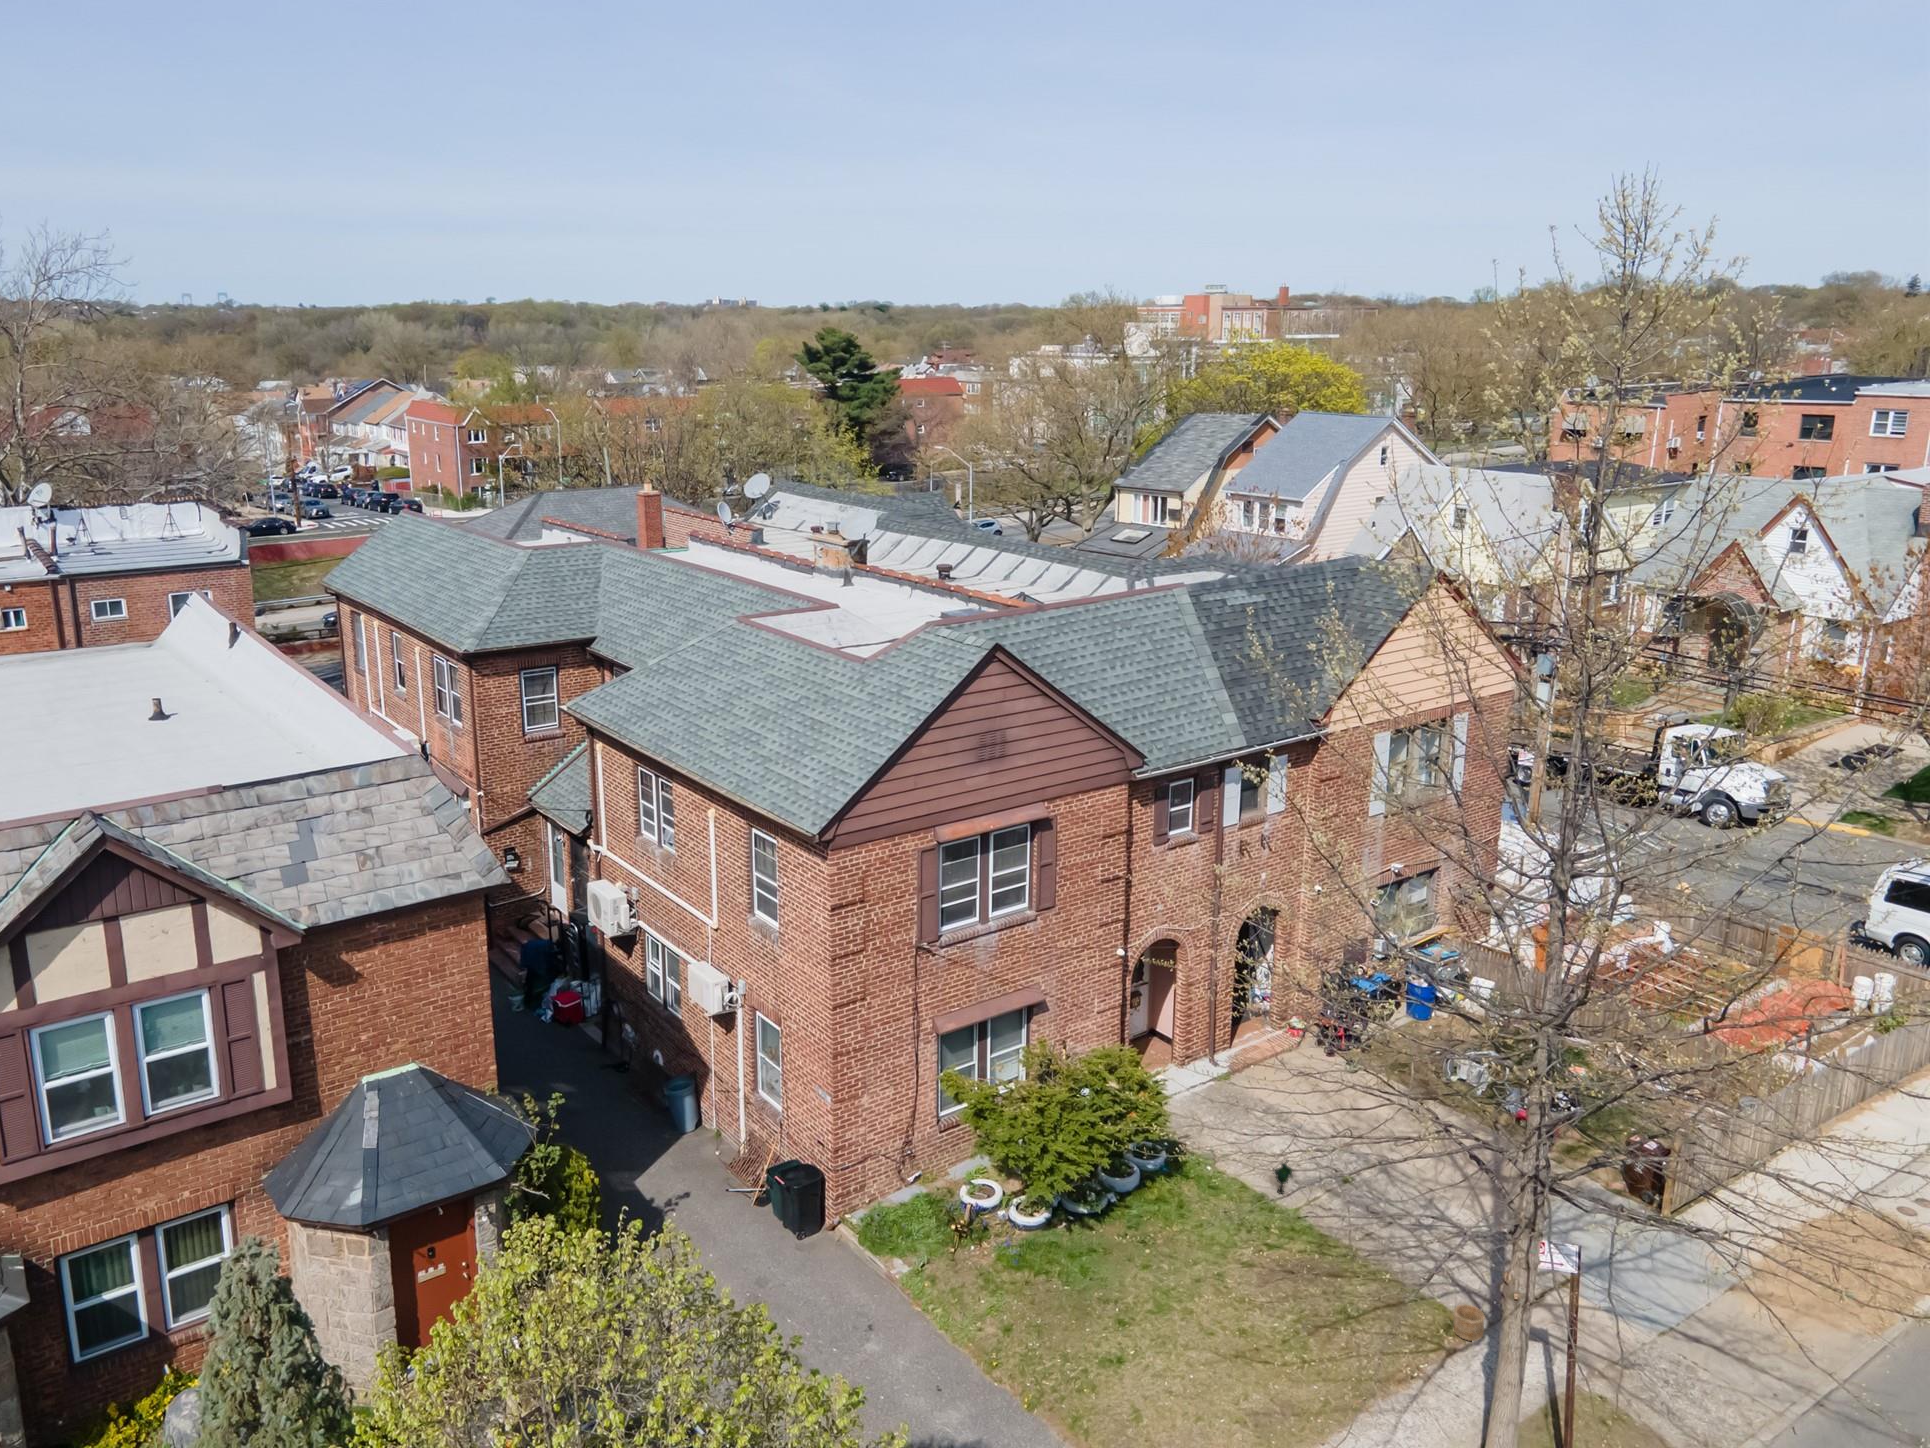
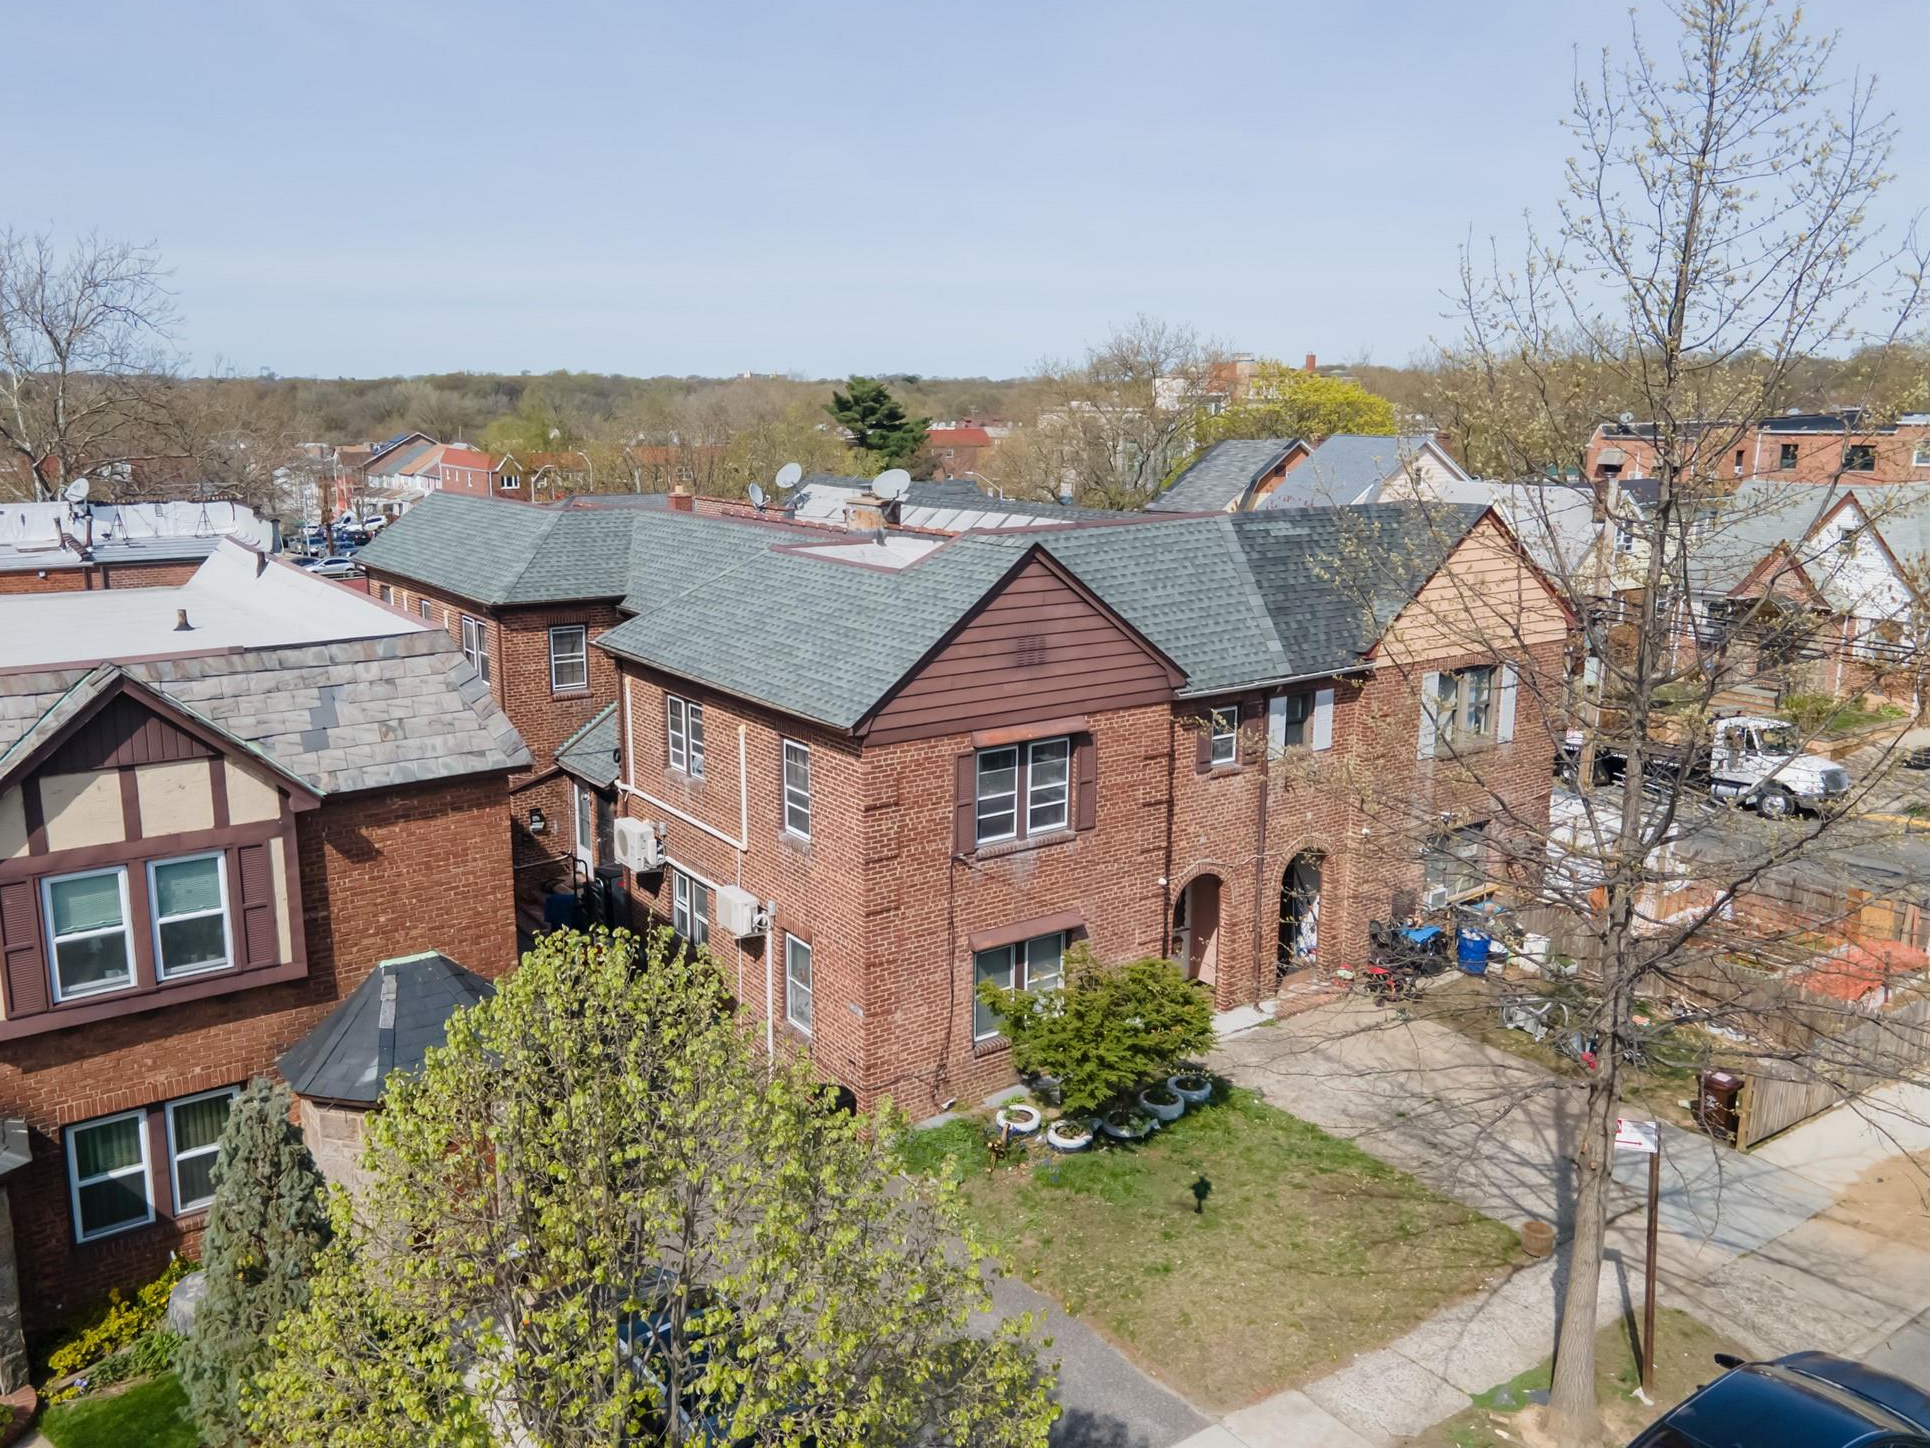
decorative plant: present [1274,1162,1292,1194] -> present [1190,1173,1212,1213]

